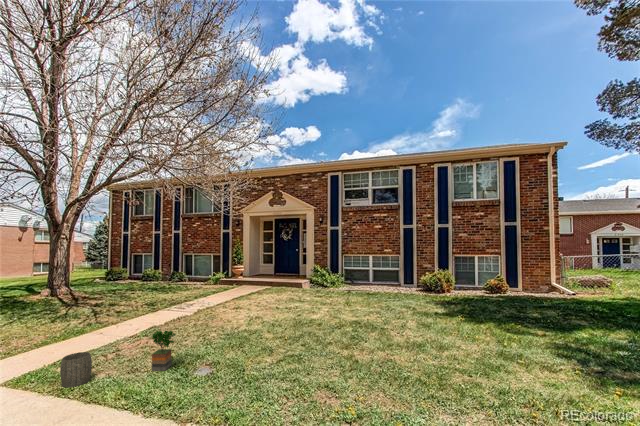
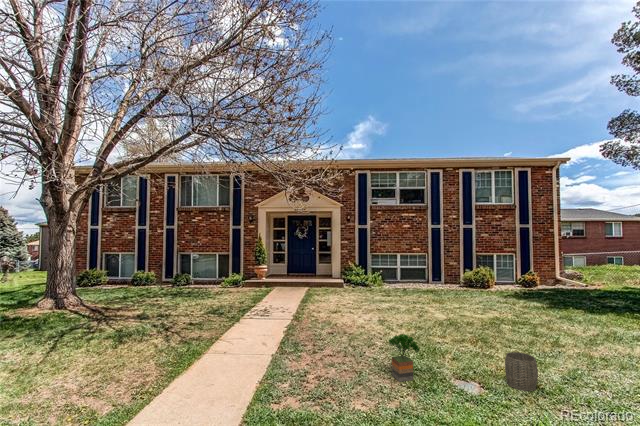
woven basket: present [60,352,92,387] -> present [505,352,538,391]

